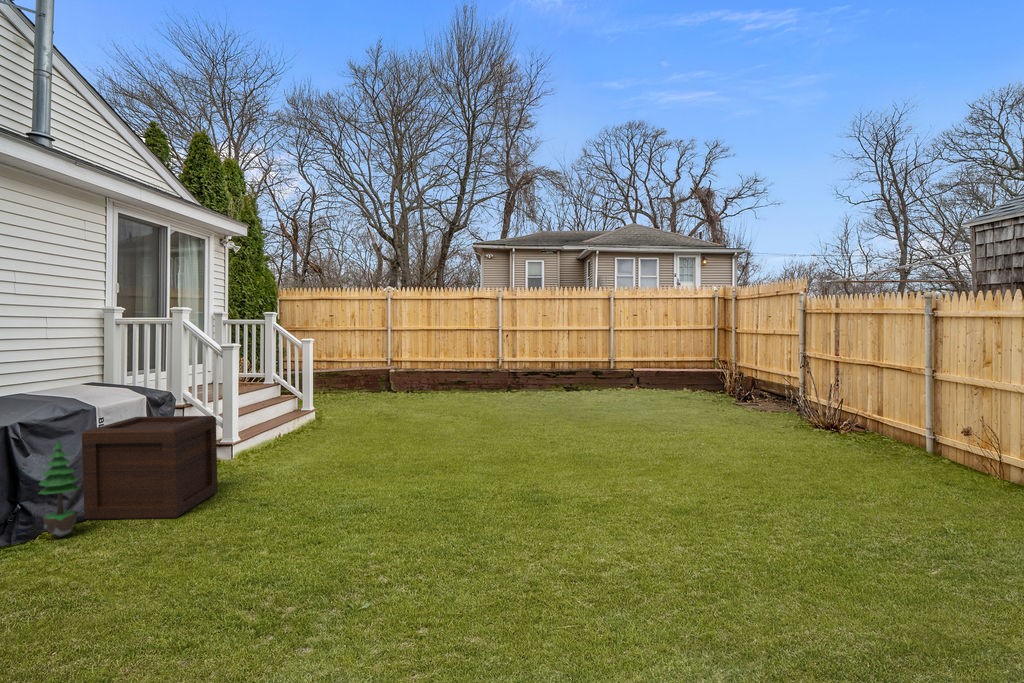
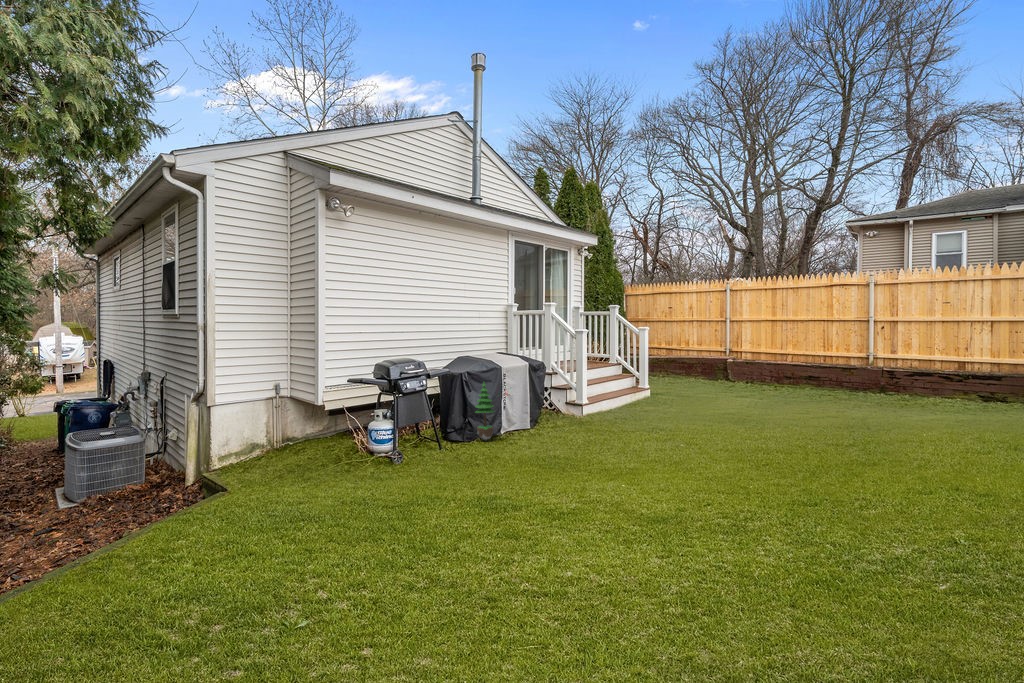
wooden crate: present [82,416,218,520] -> none [495,374,573,439]

